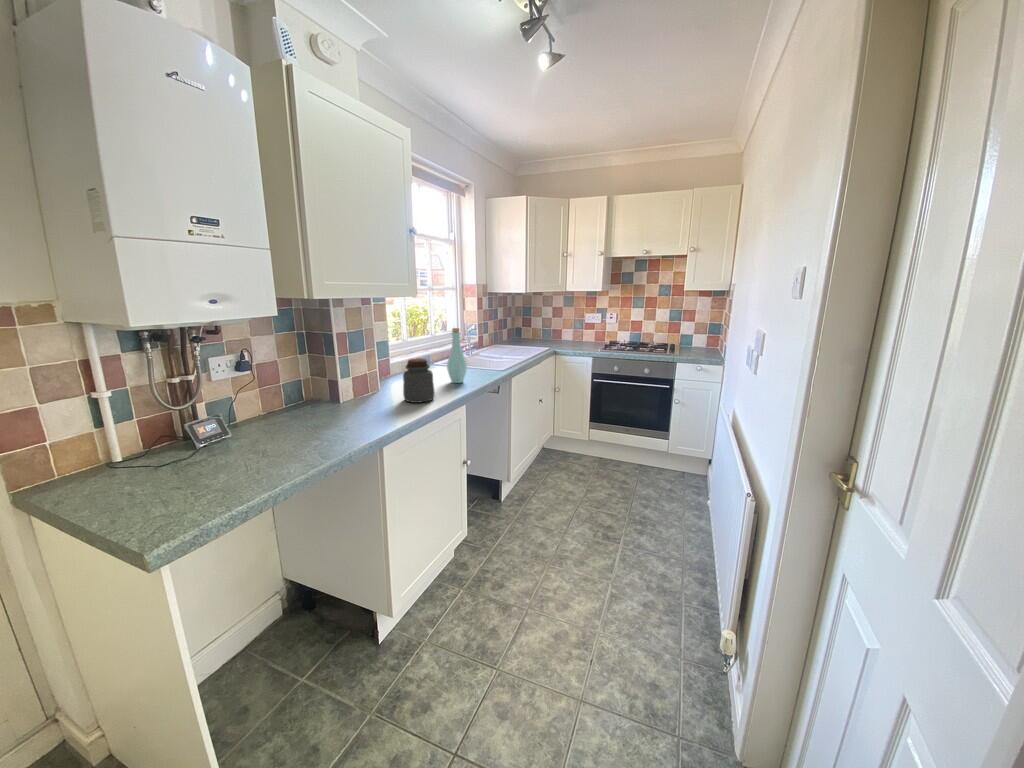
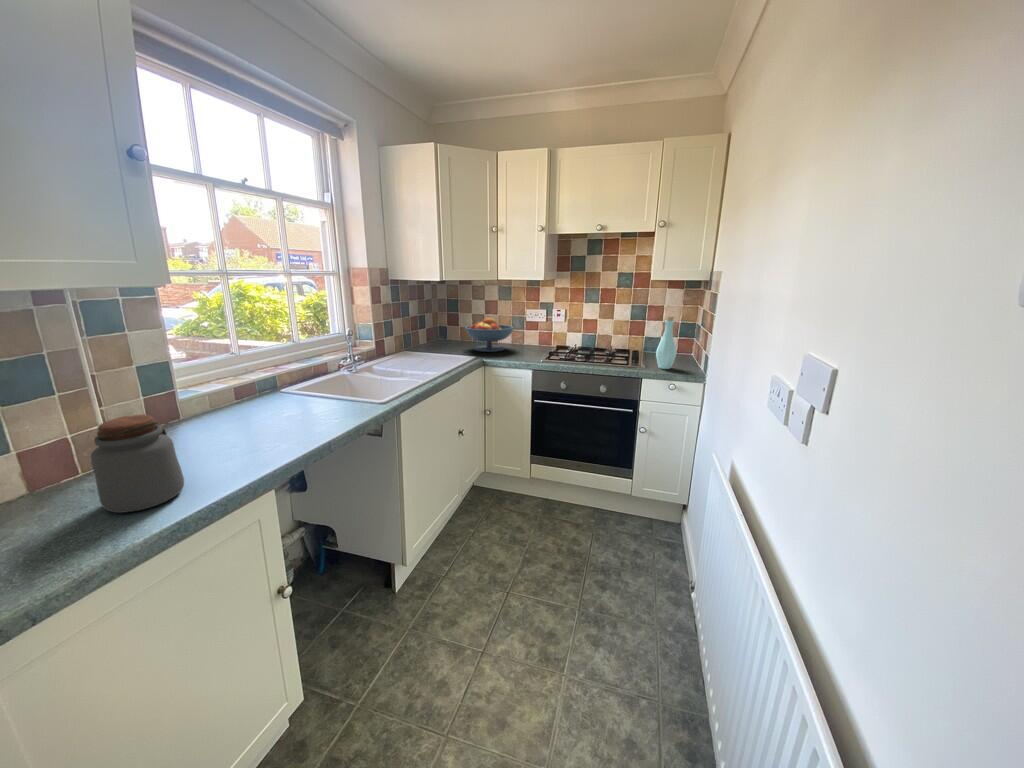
fruit bowl: none [539,320,577,345] -> present [465,318,513,352]
bottle: present [447,328,467,383] -> present [656,316,676,369]

